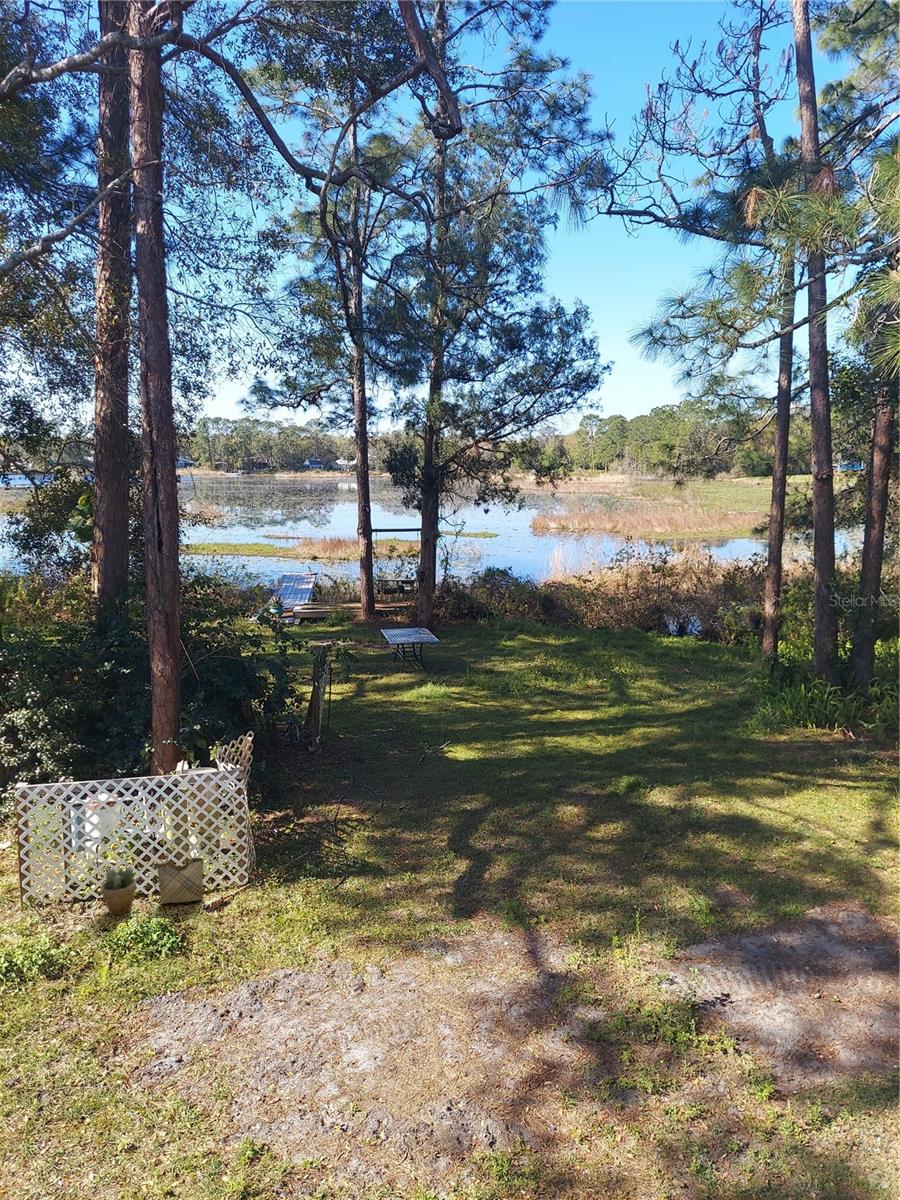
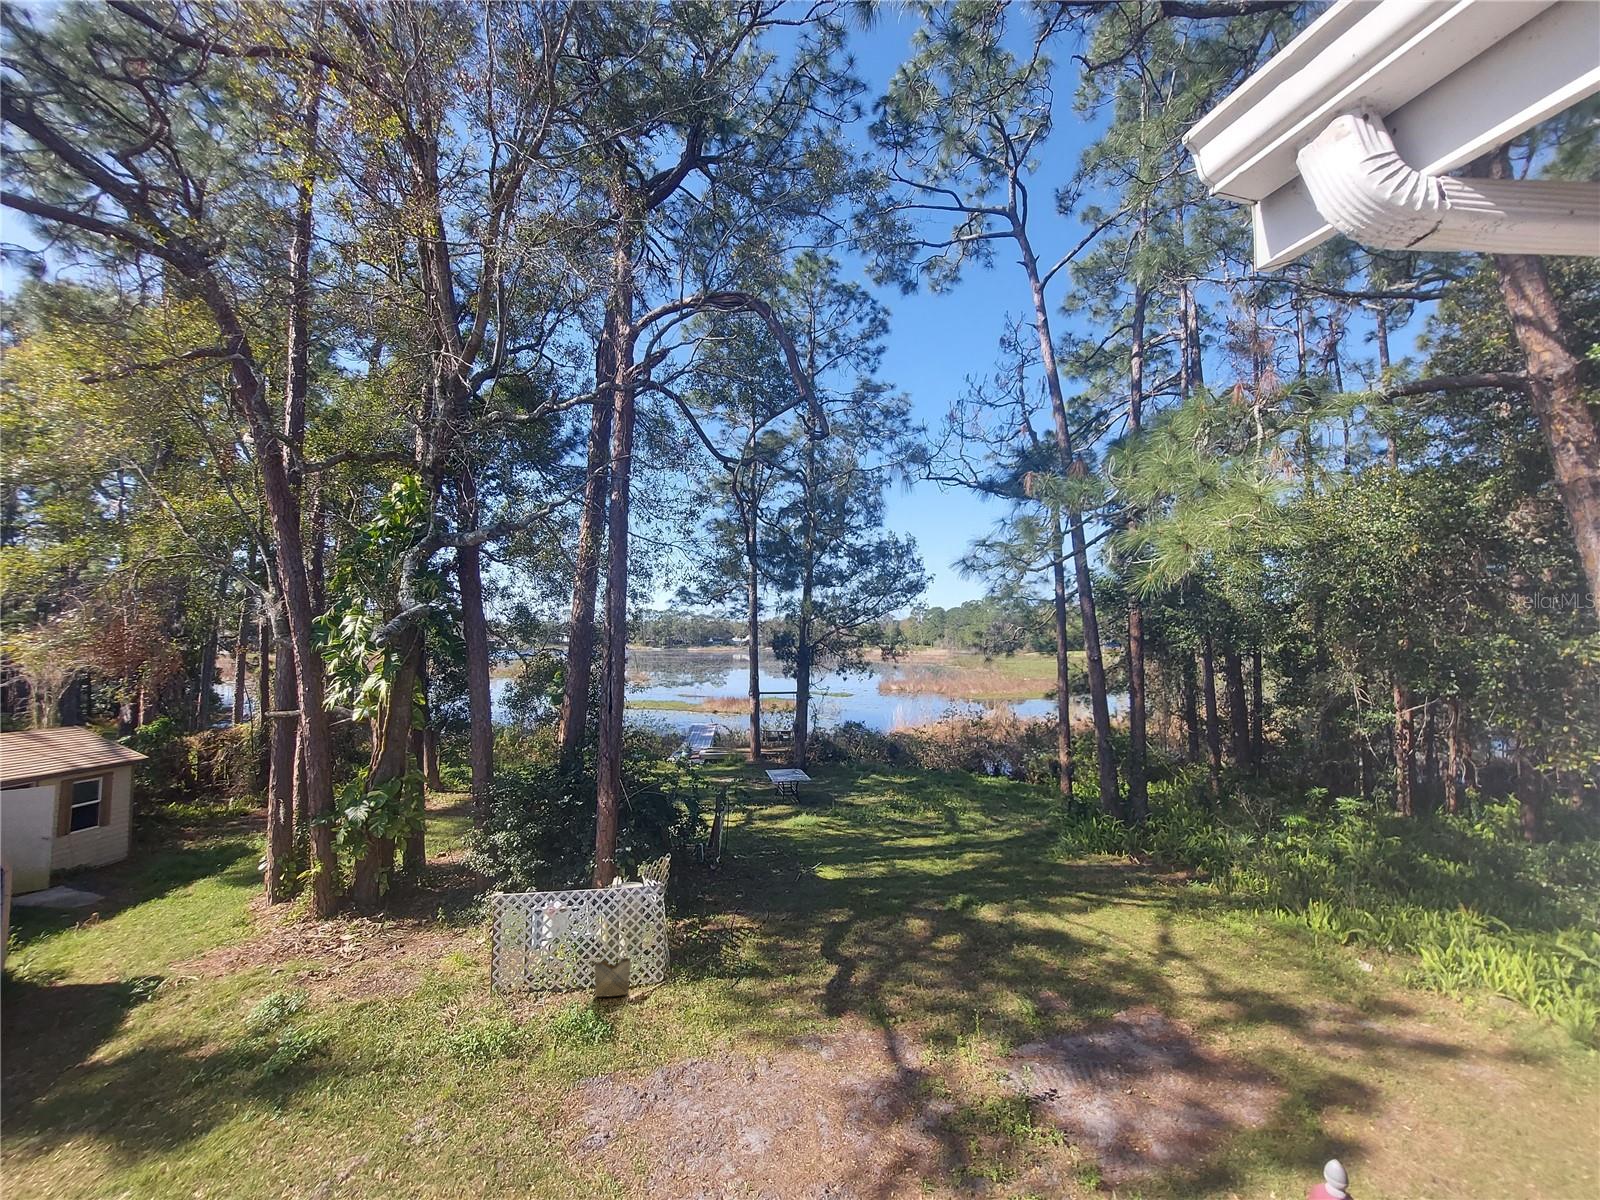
potted plant: present [100,867,136,915] -> none [550,965,578,1006]

